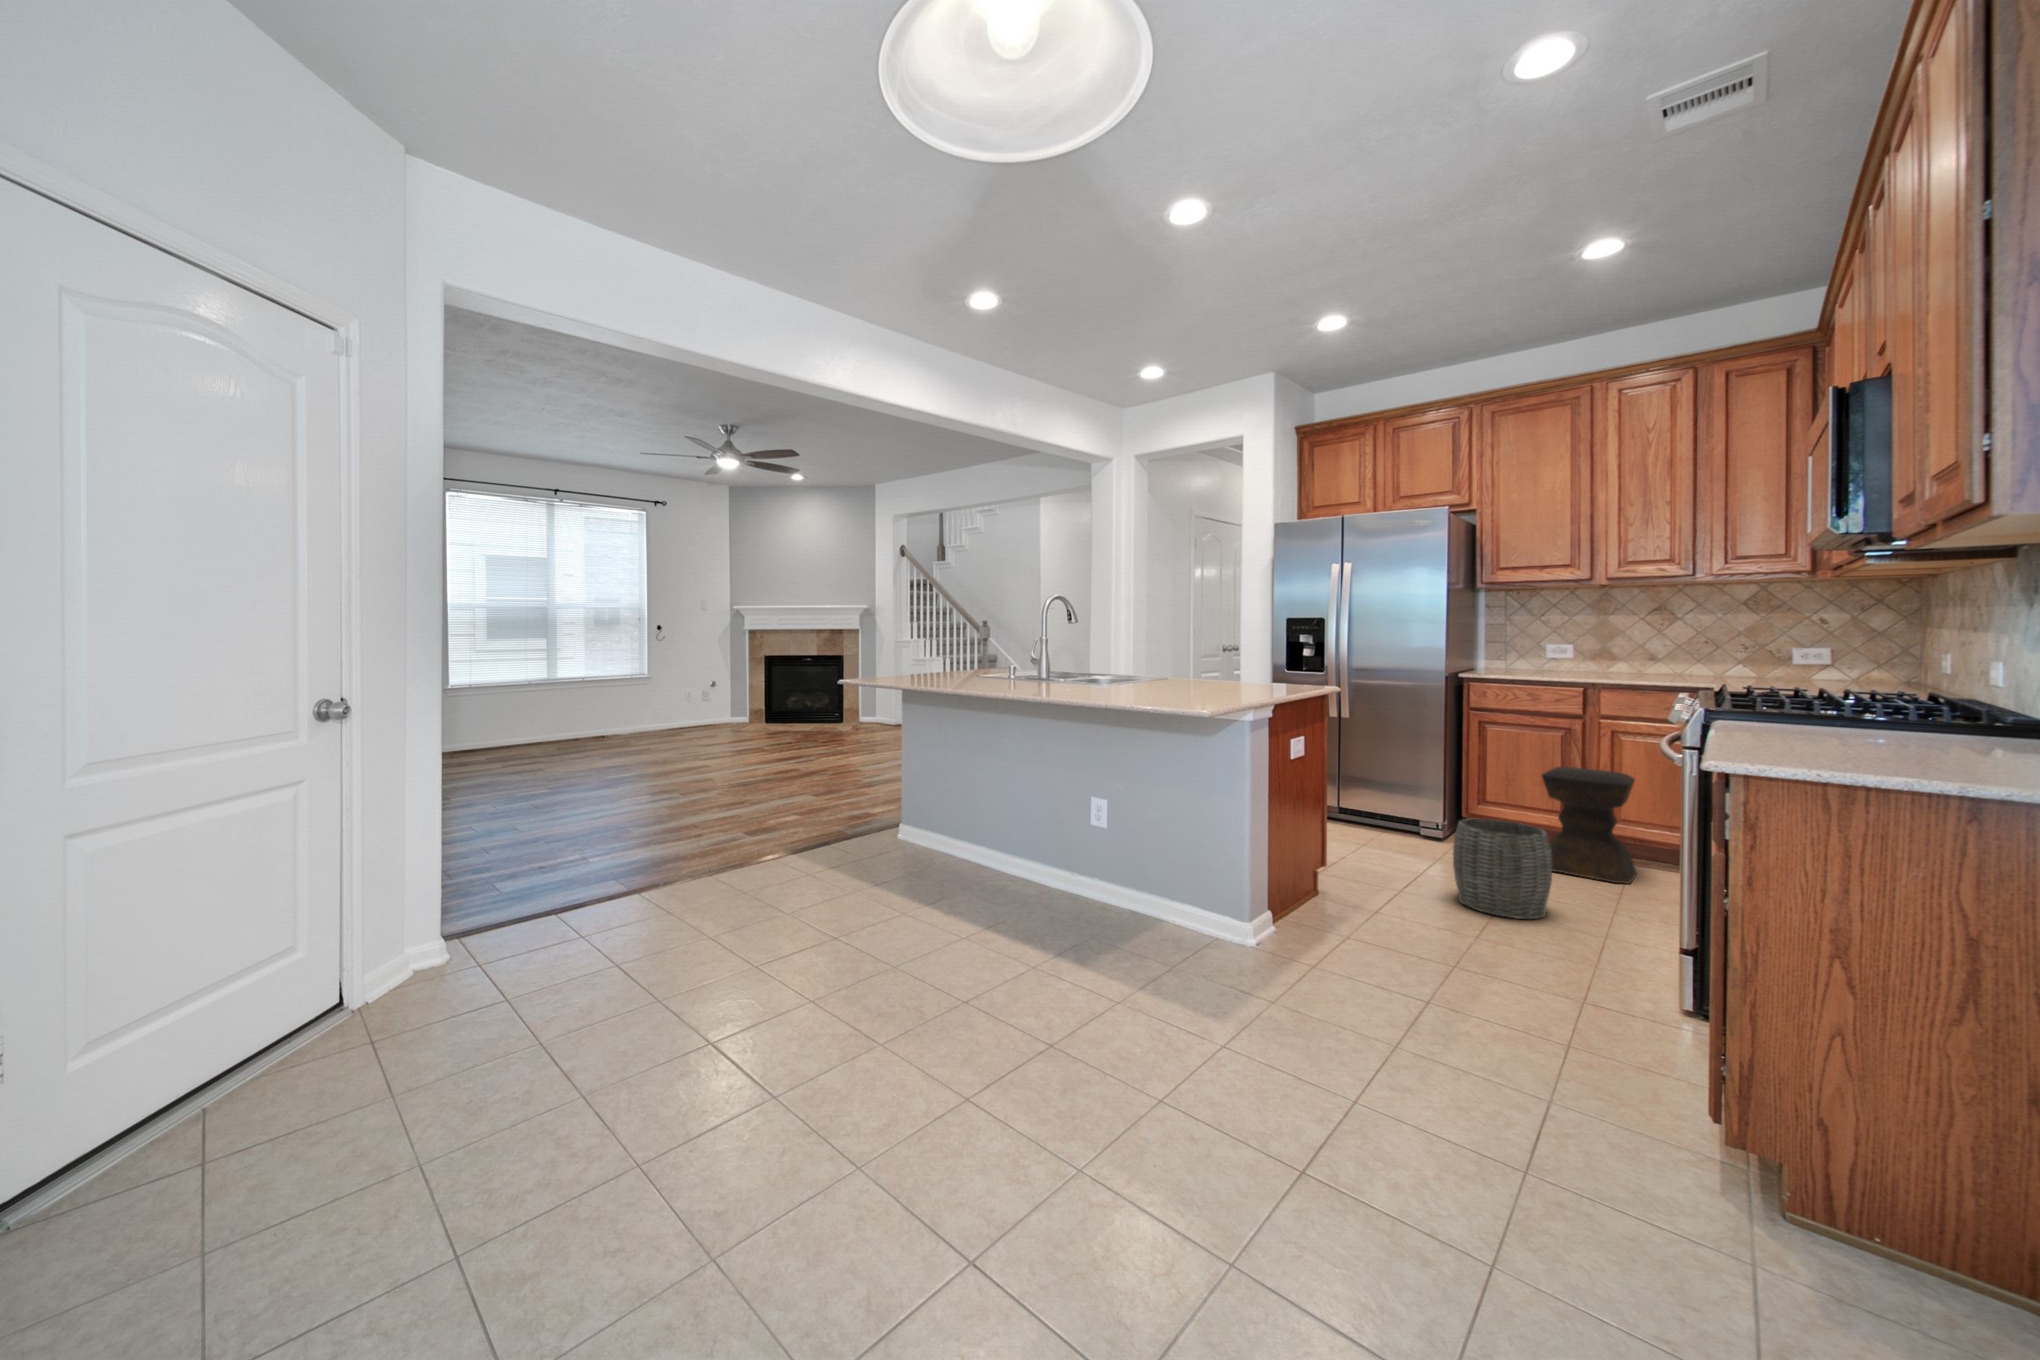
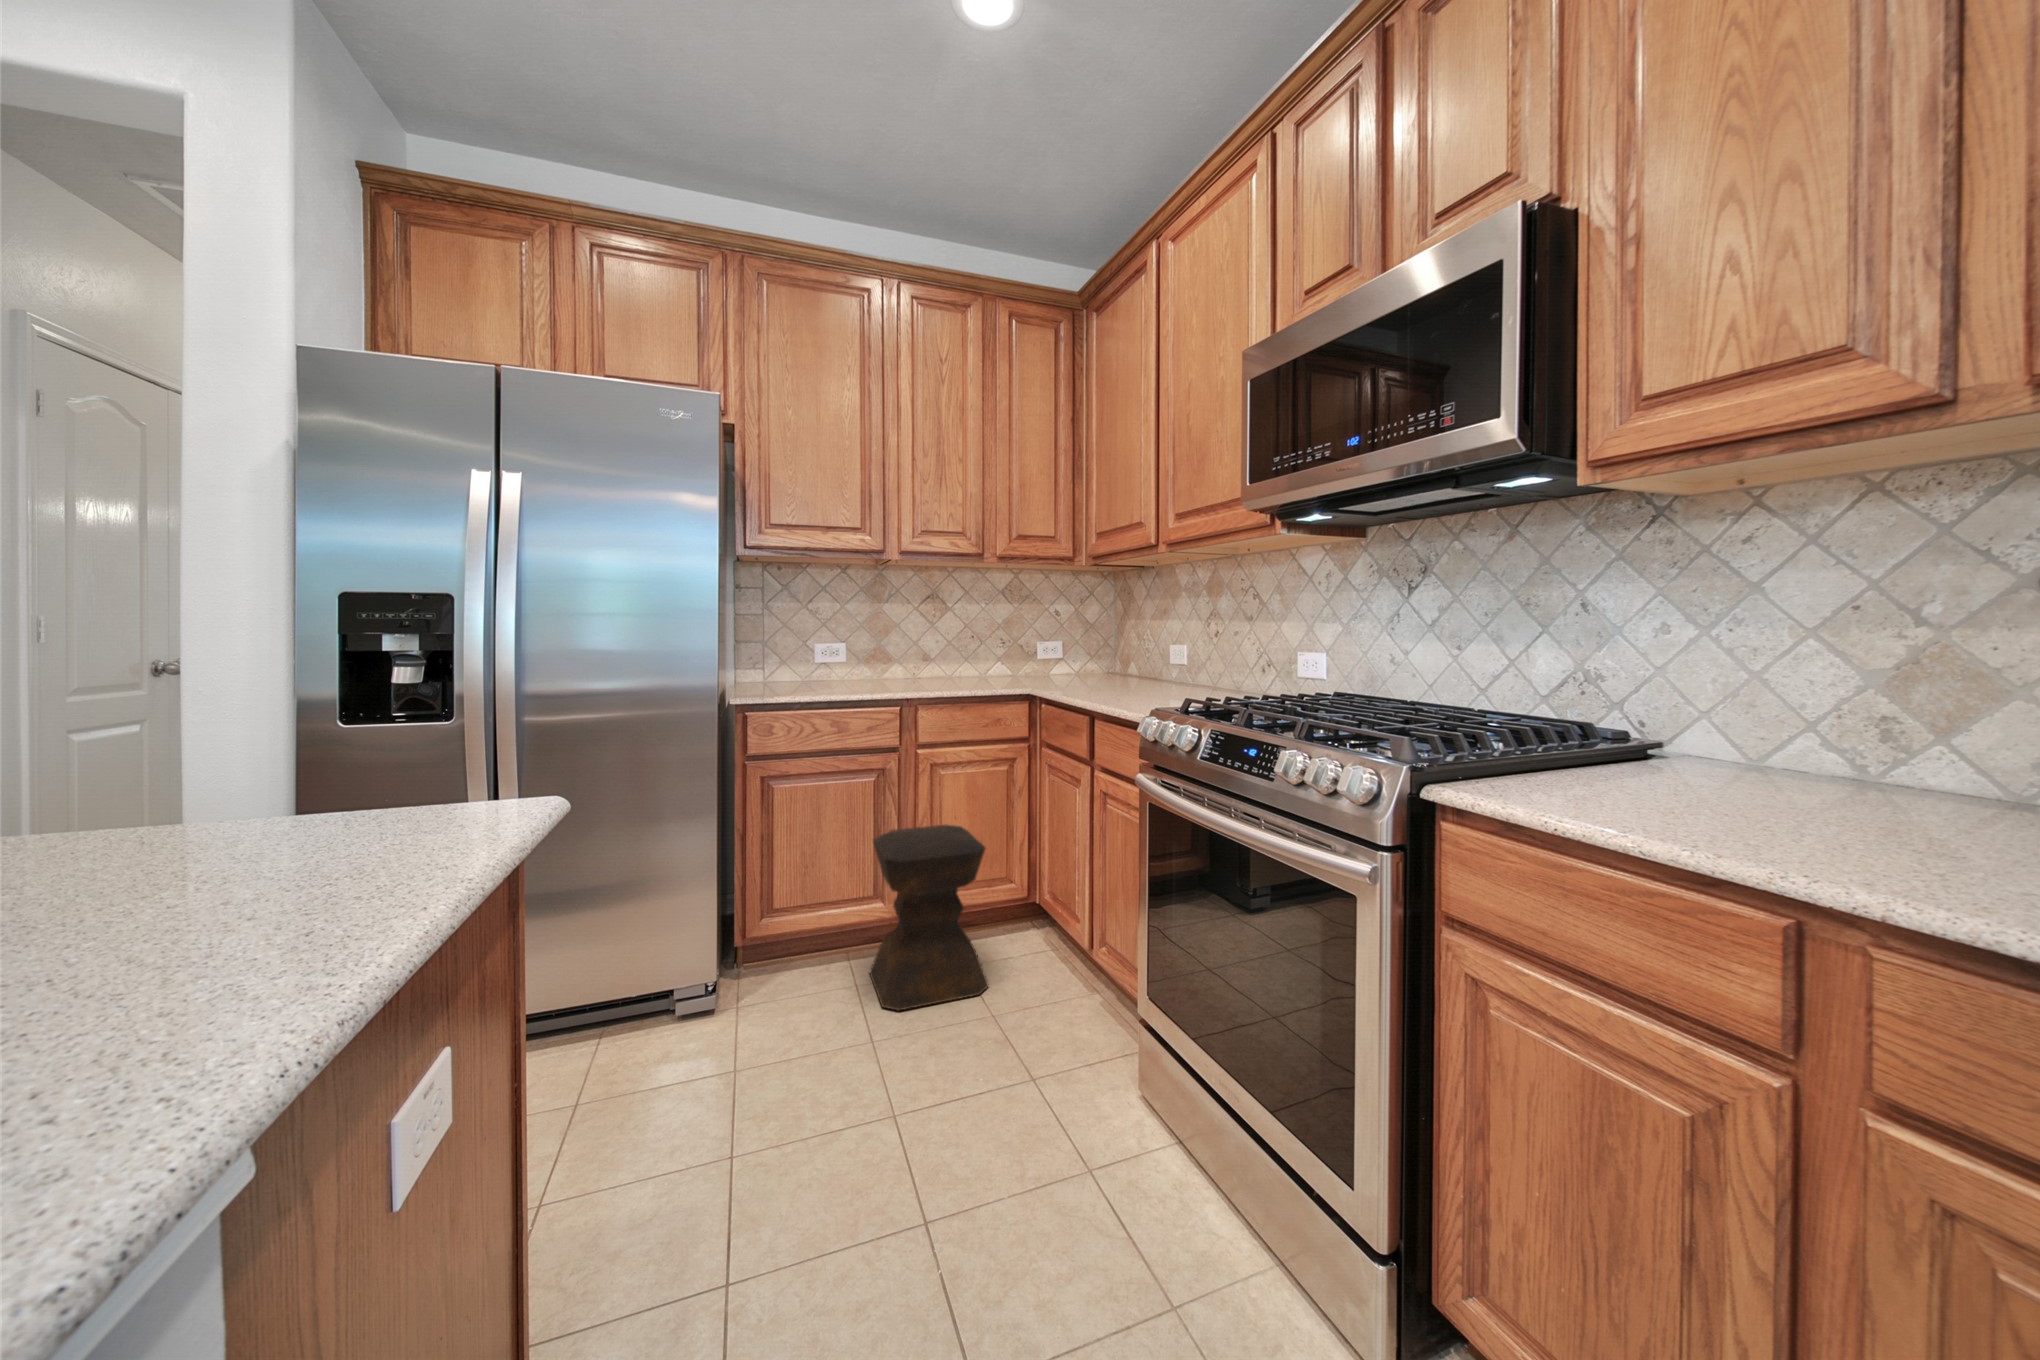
woven basket: present [1453,819,1552,919] -> none [864,991,1023,1231]

